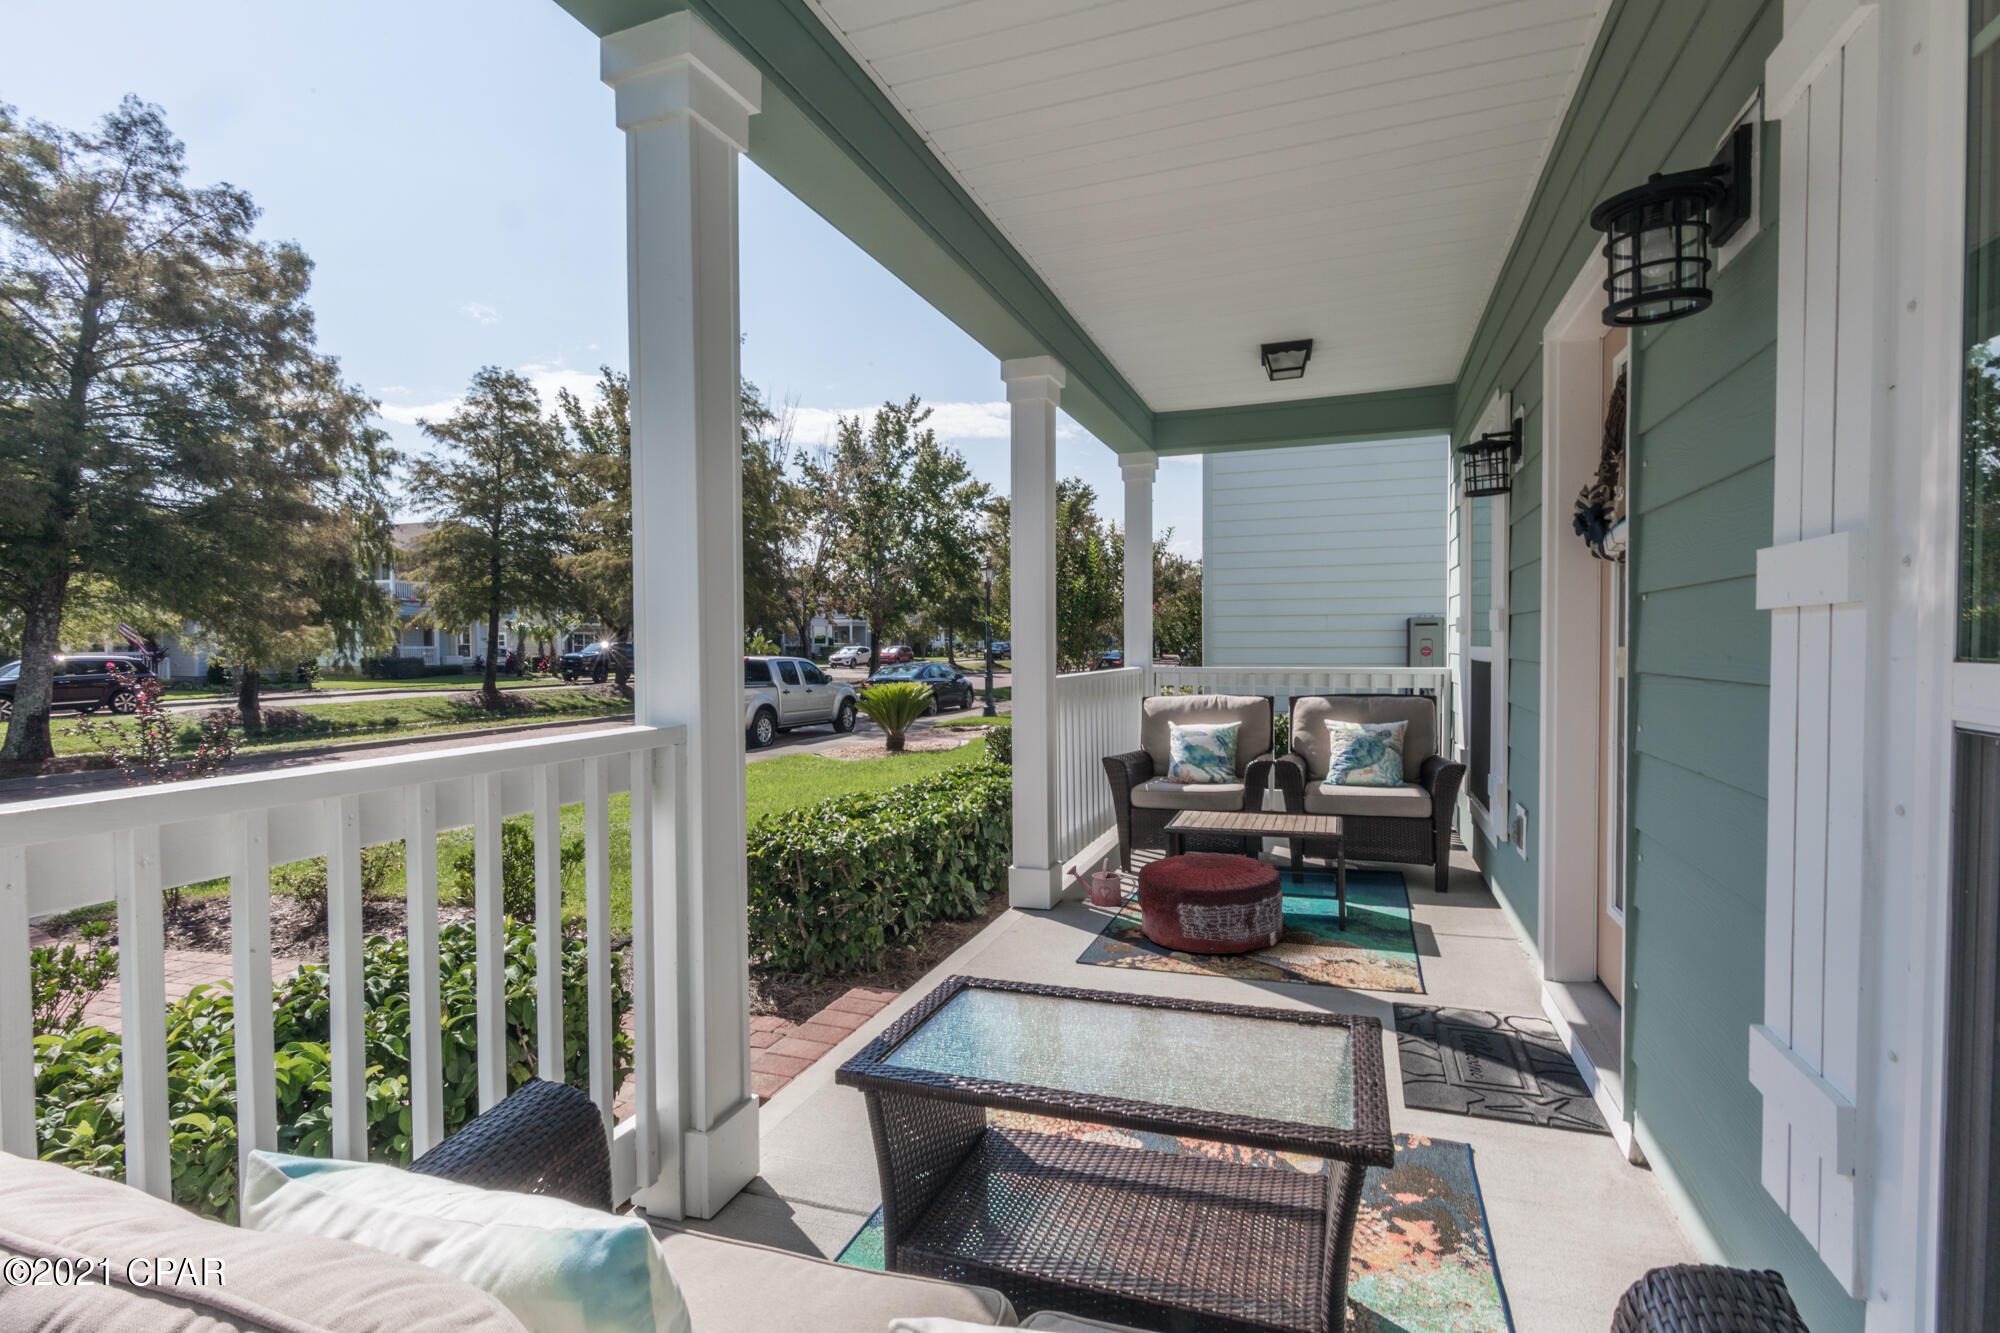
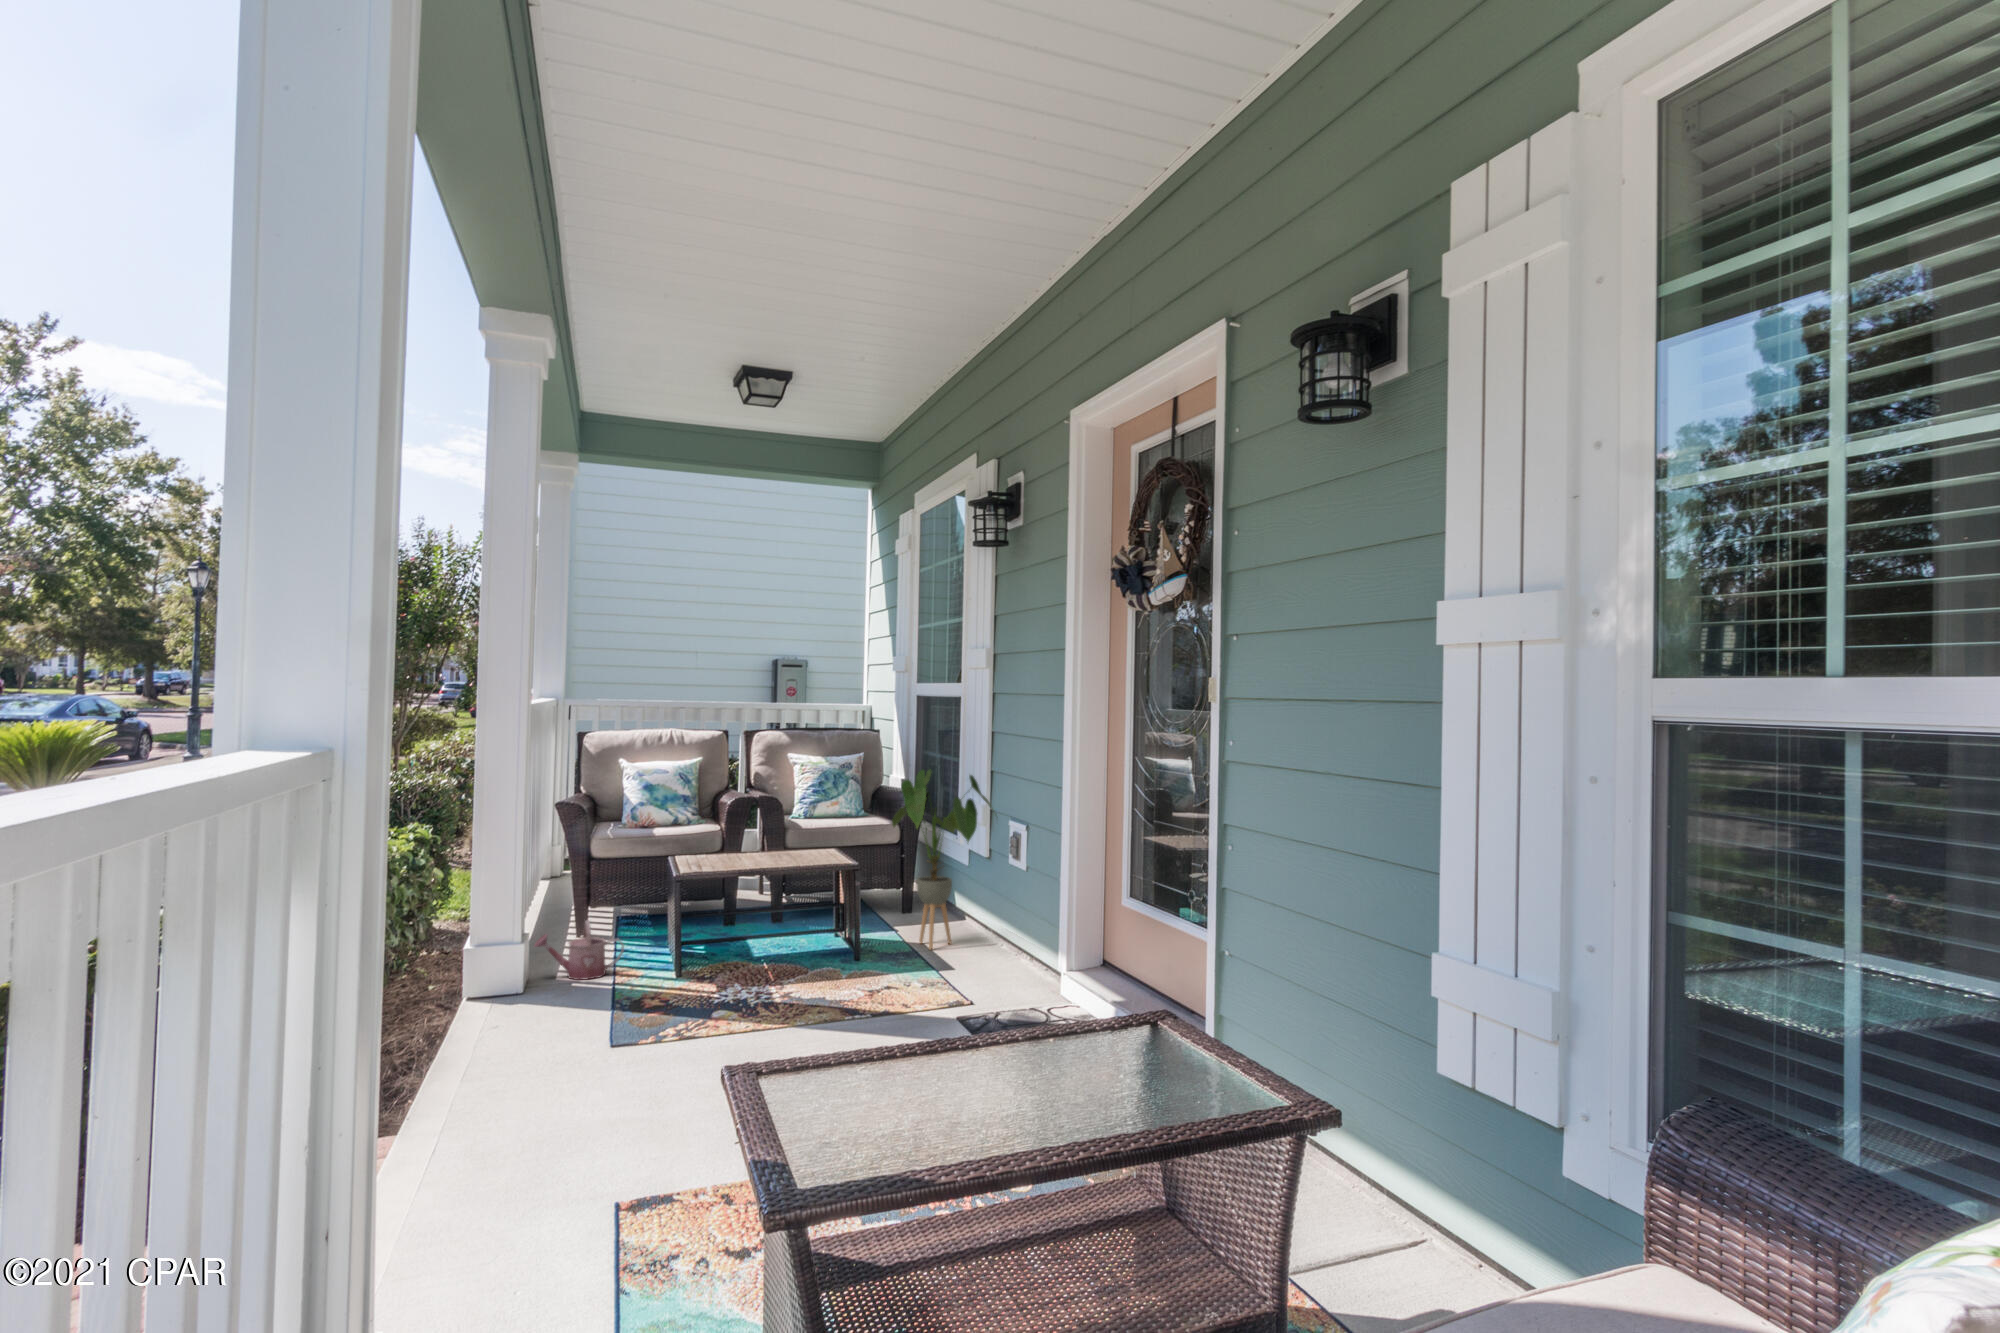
house plant: none [1384,746,1501,928] -> present [892,769,991,949]
pouf: present [1137,853,1288,953] -> none [656,895,821,1007]

